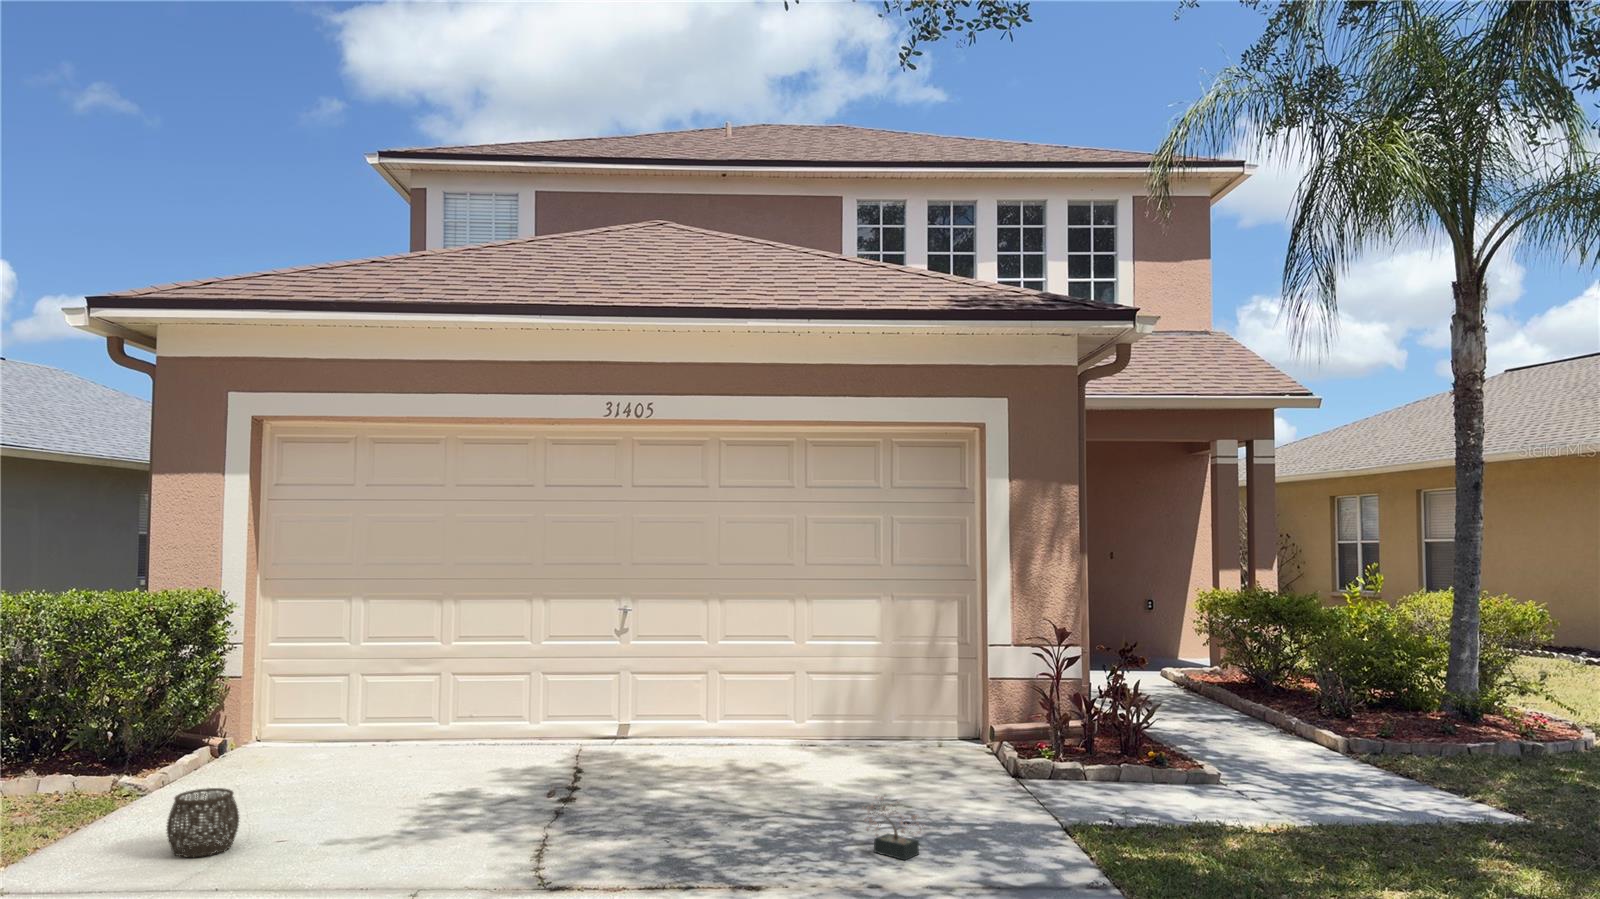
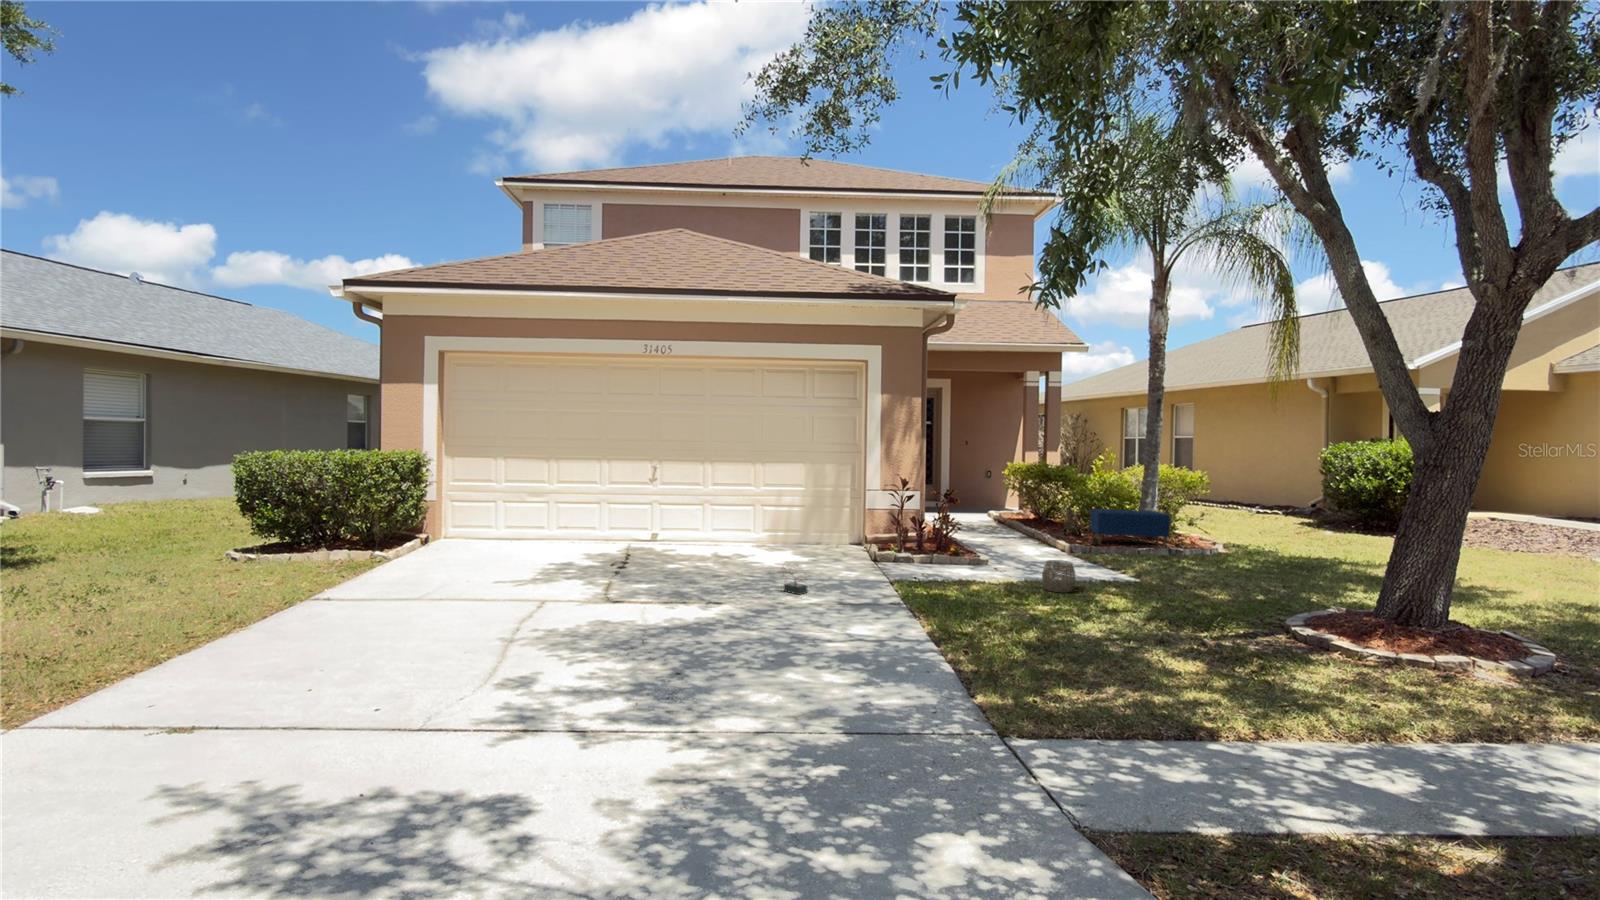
bench: none [1364,671,1511,739] -> present [1090,509,1170,547]
woven basket: present [167,788,239,857] -> present [1042,560,1076,593]

